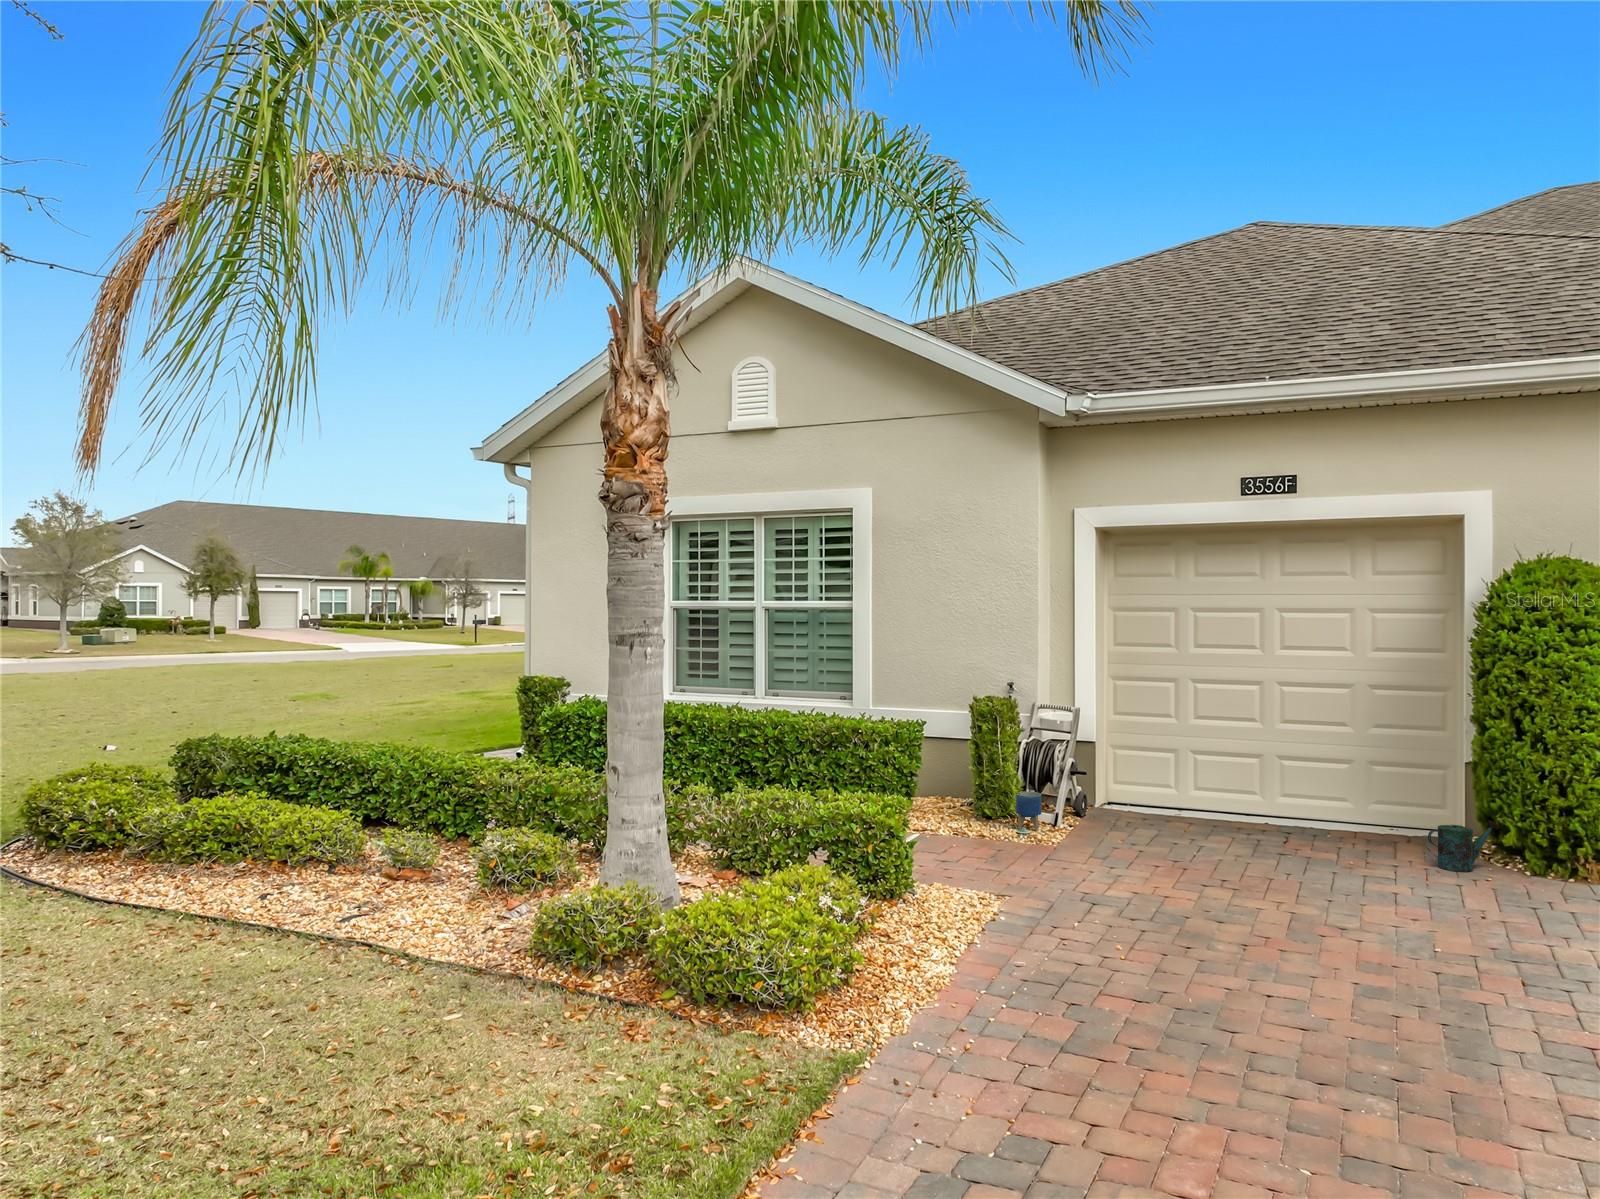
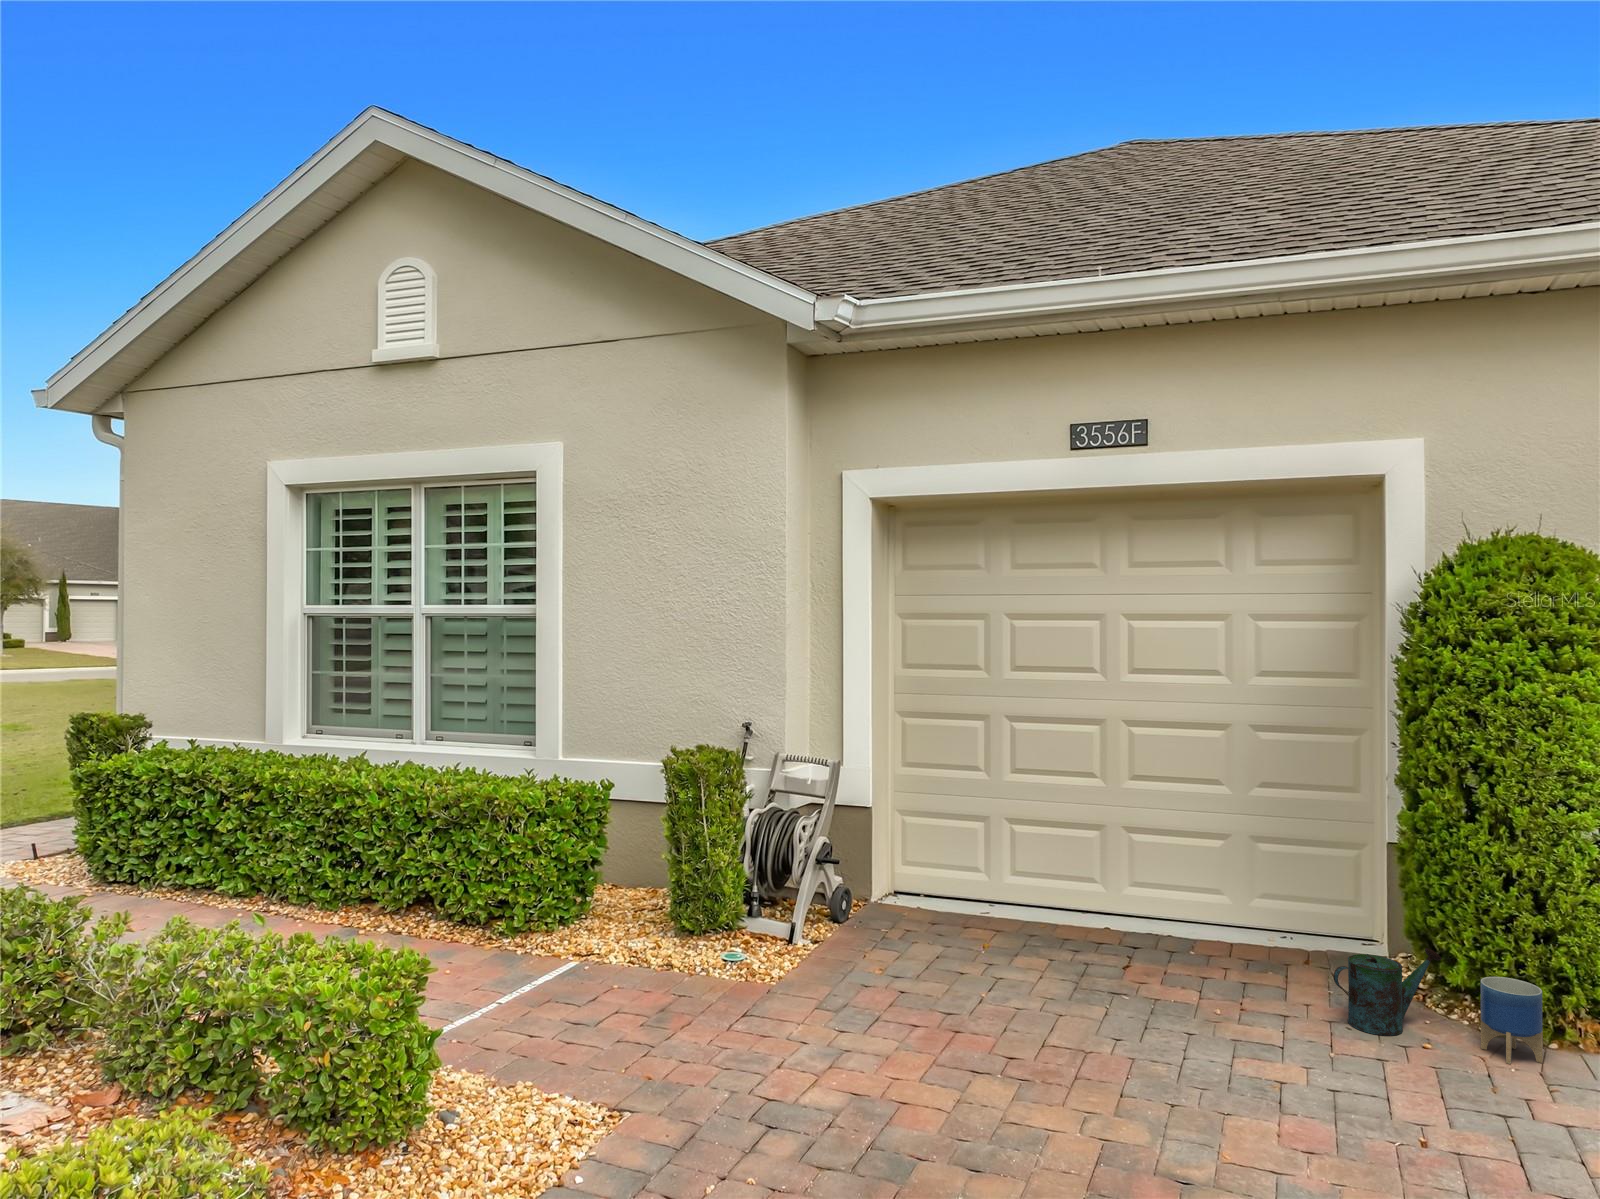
planter: present [1016,792,1042,831] -> present [1481,977,1543,1064]

